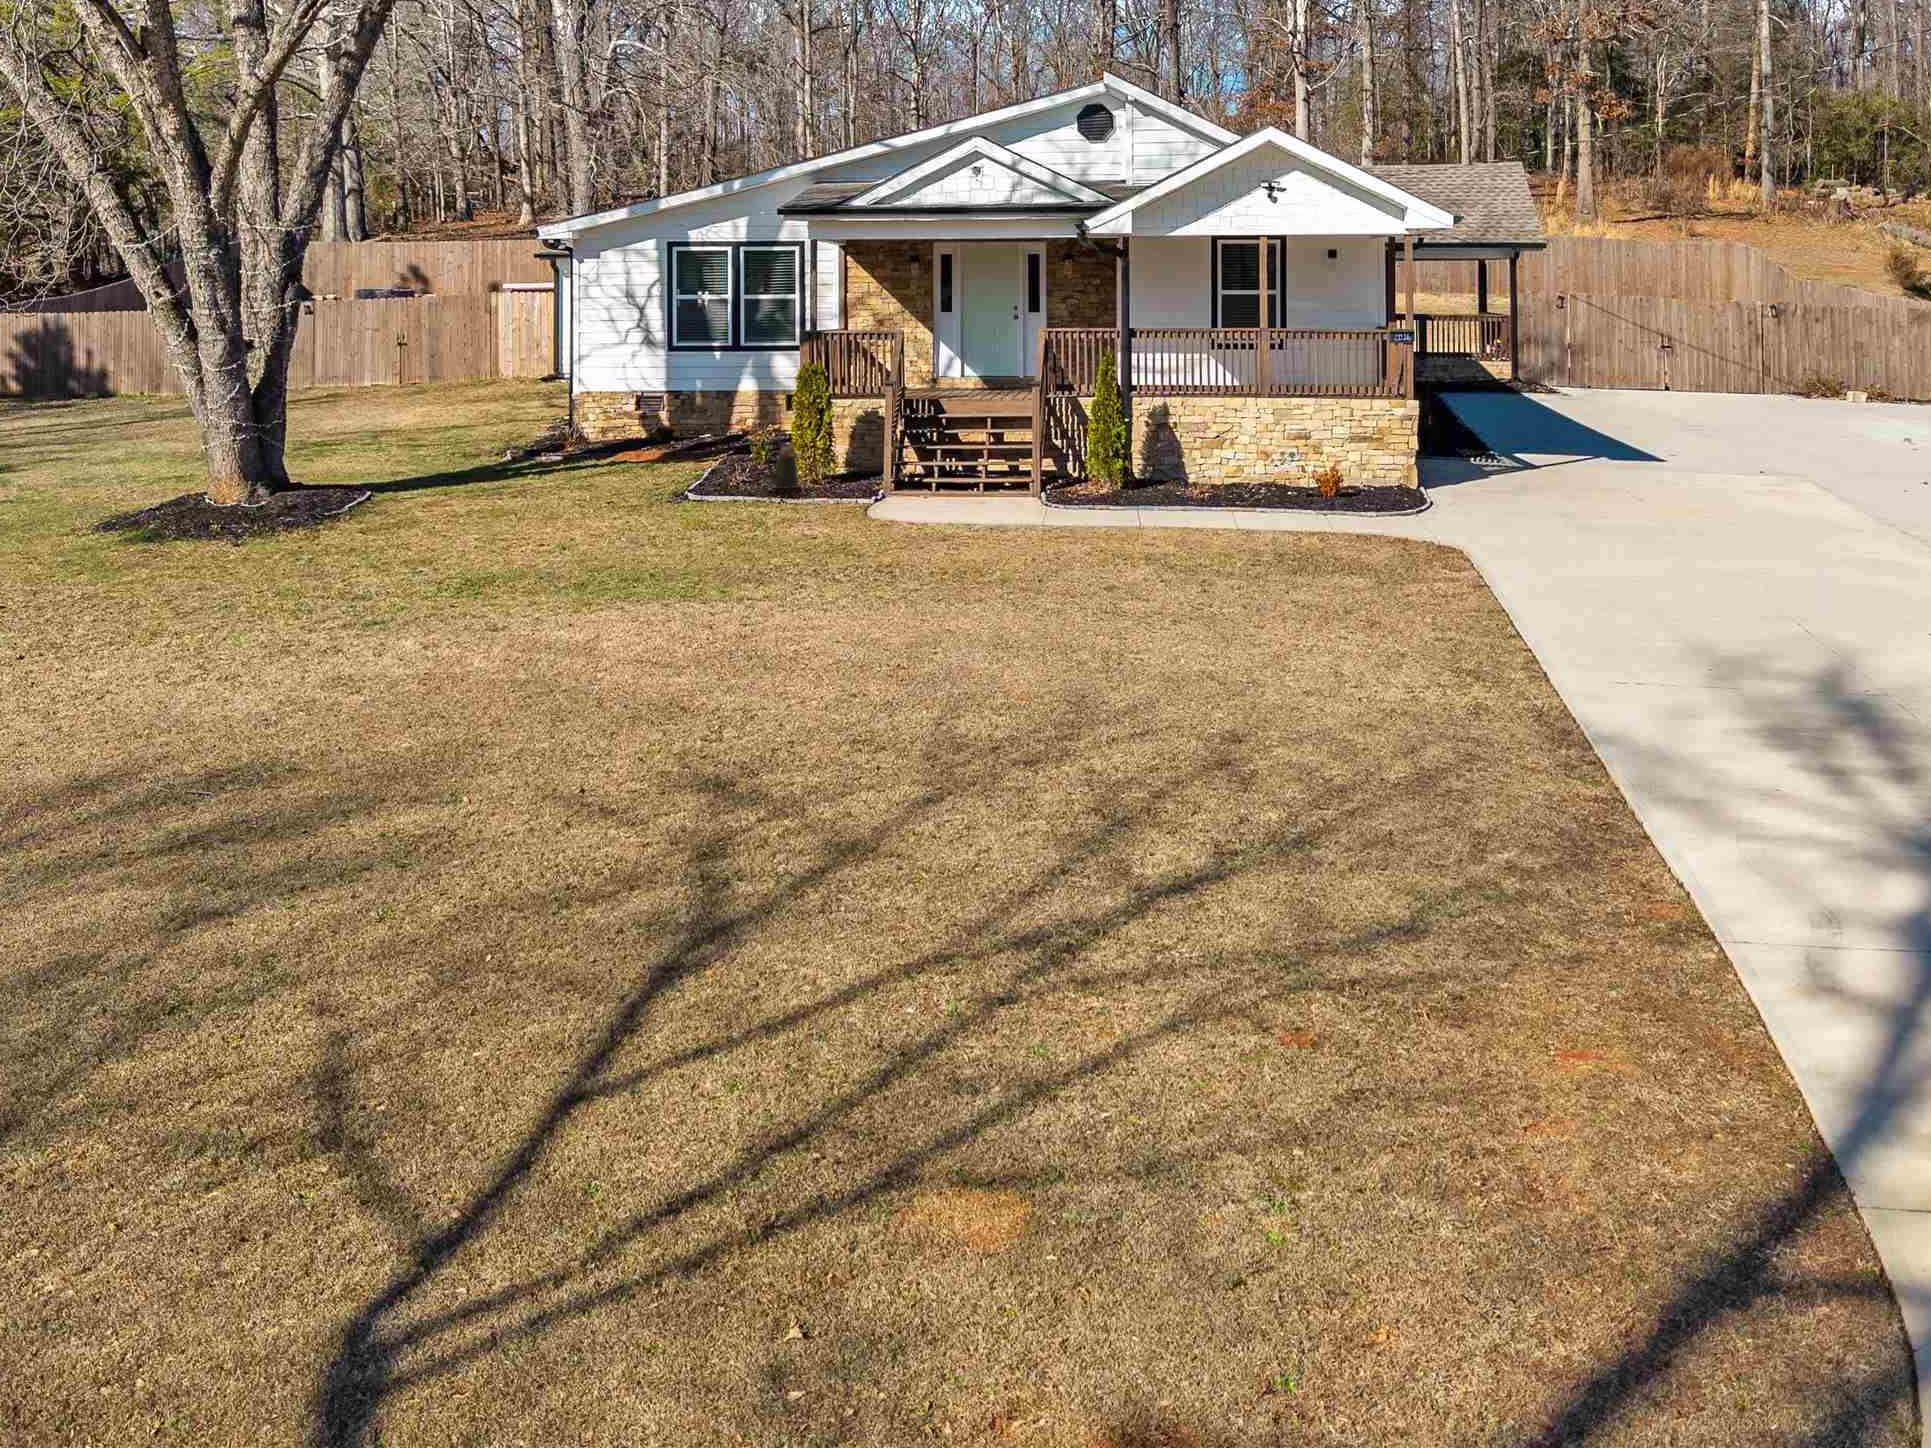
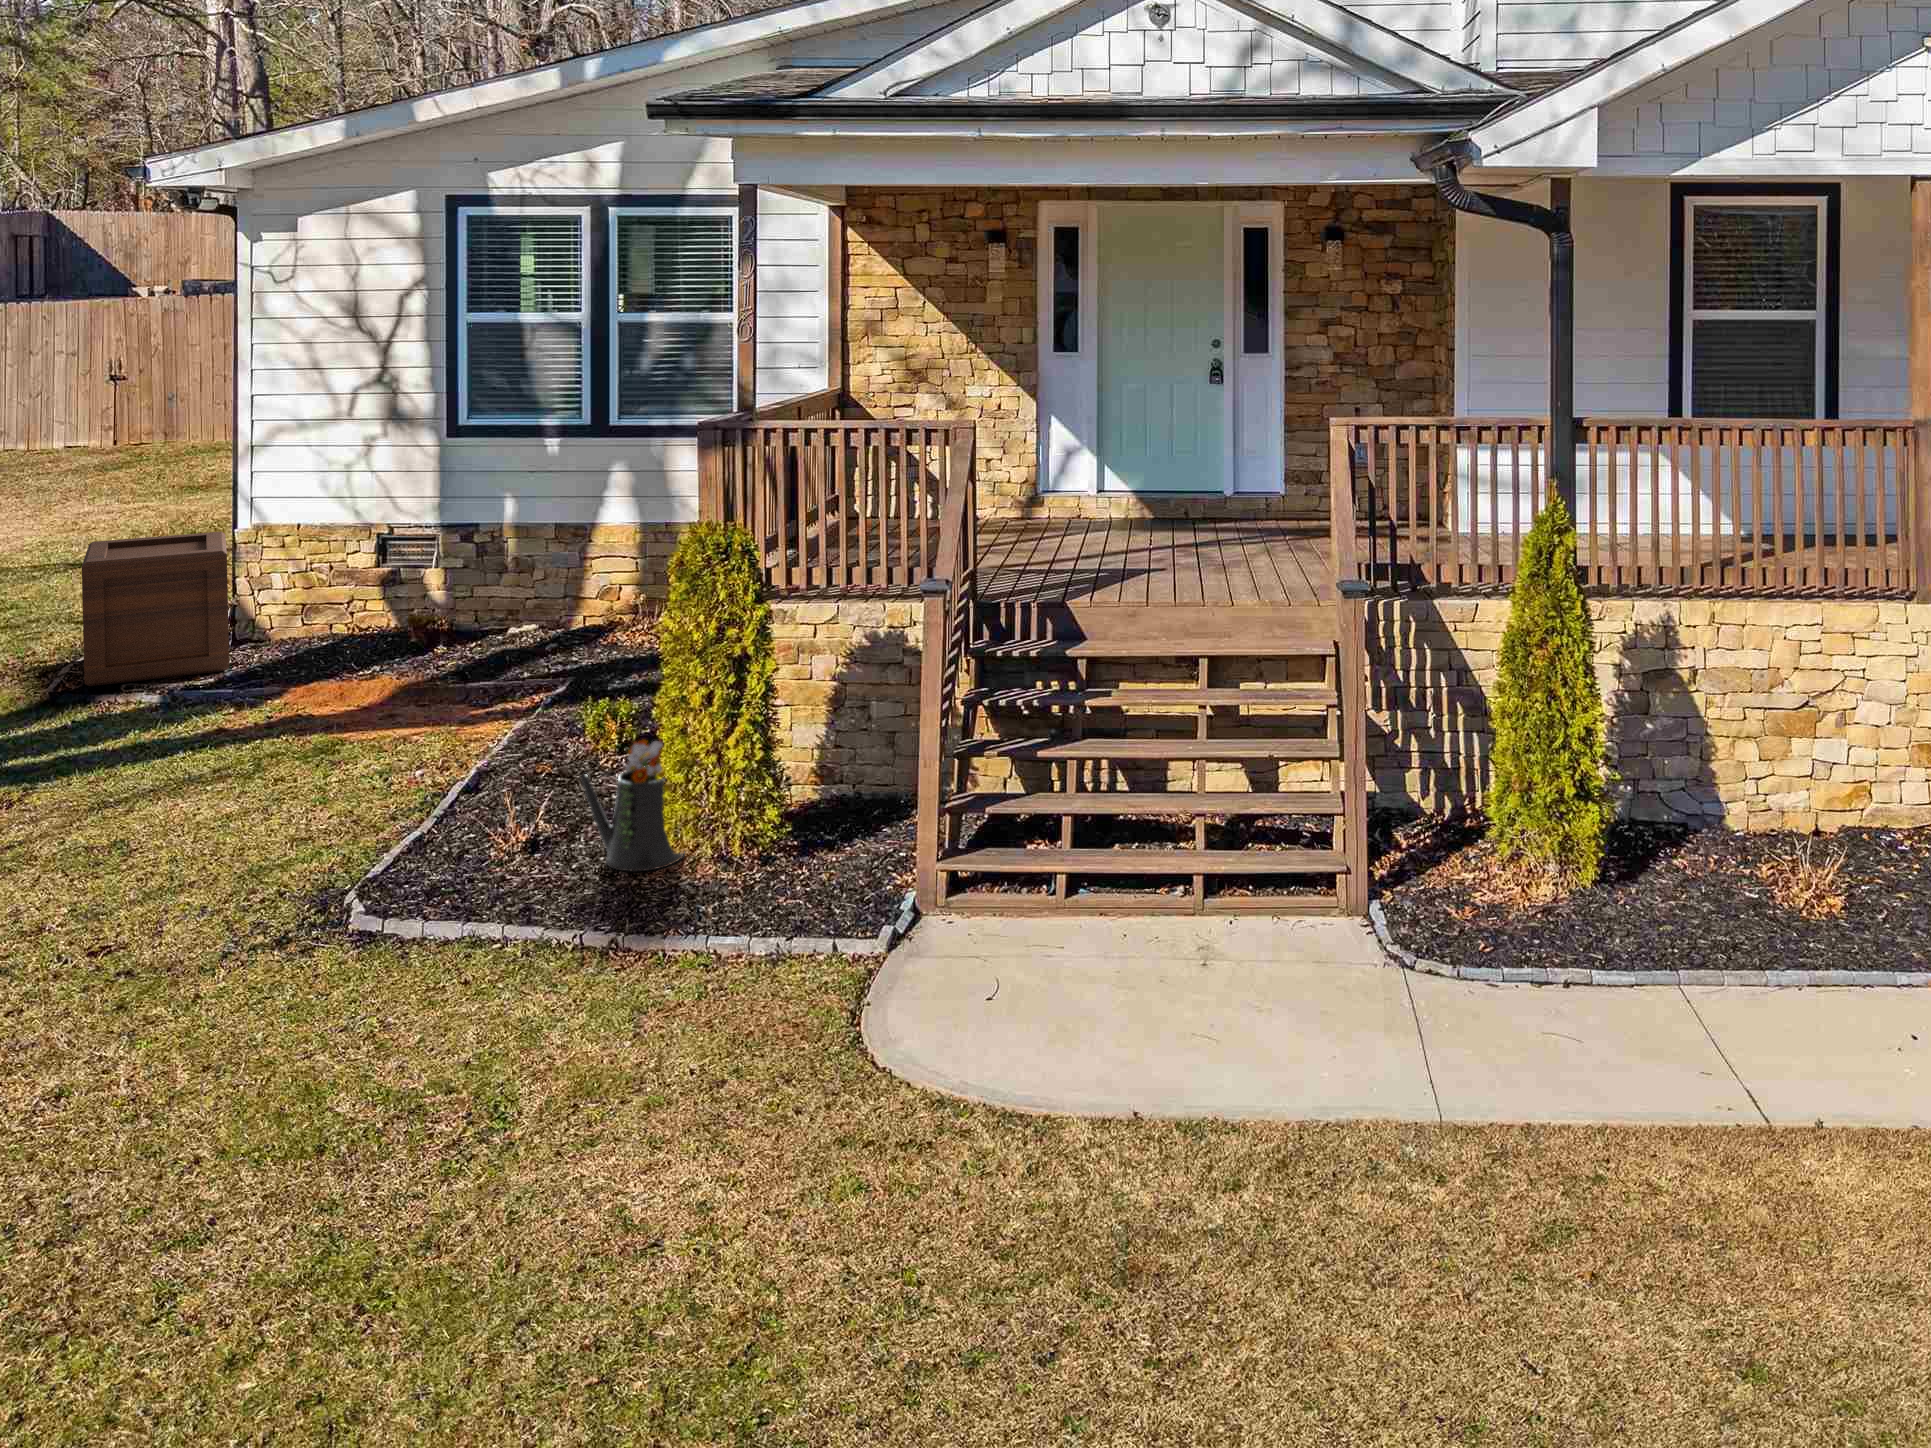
wooden crate: none [518,395,582,455] -> present [82,532,229,686]

